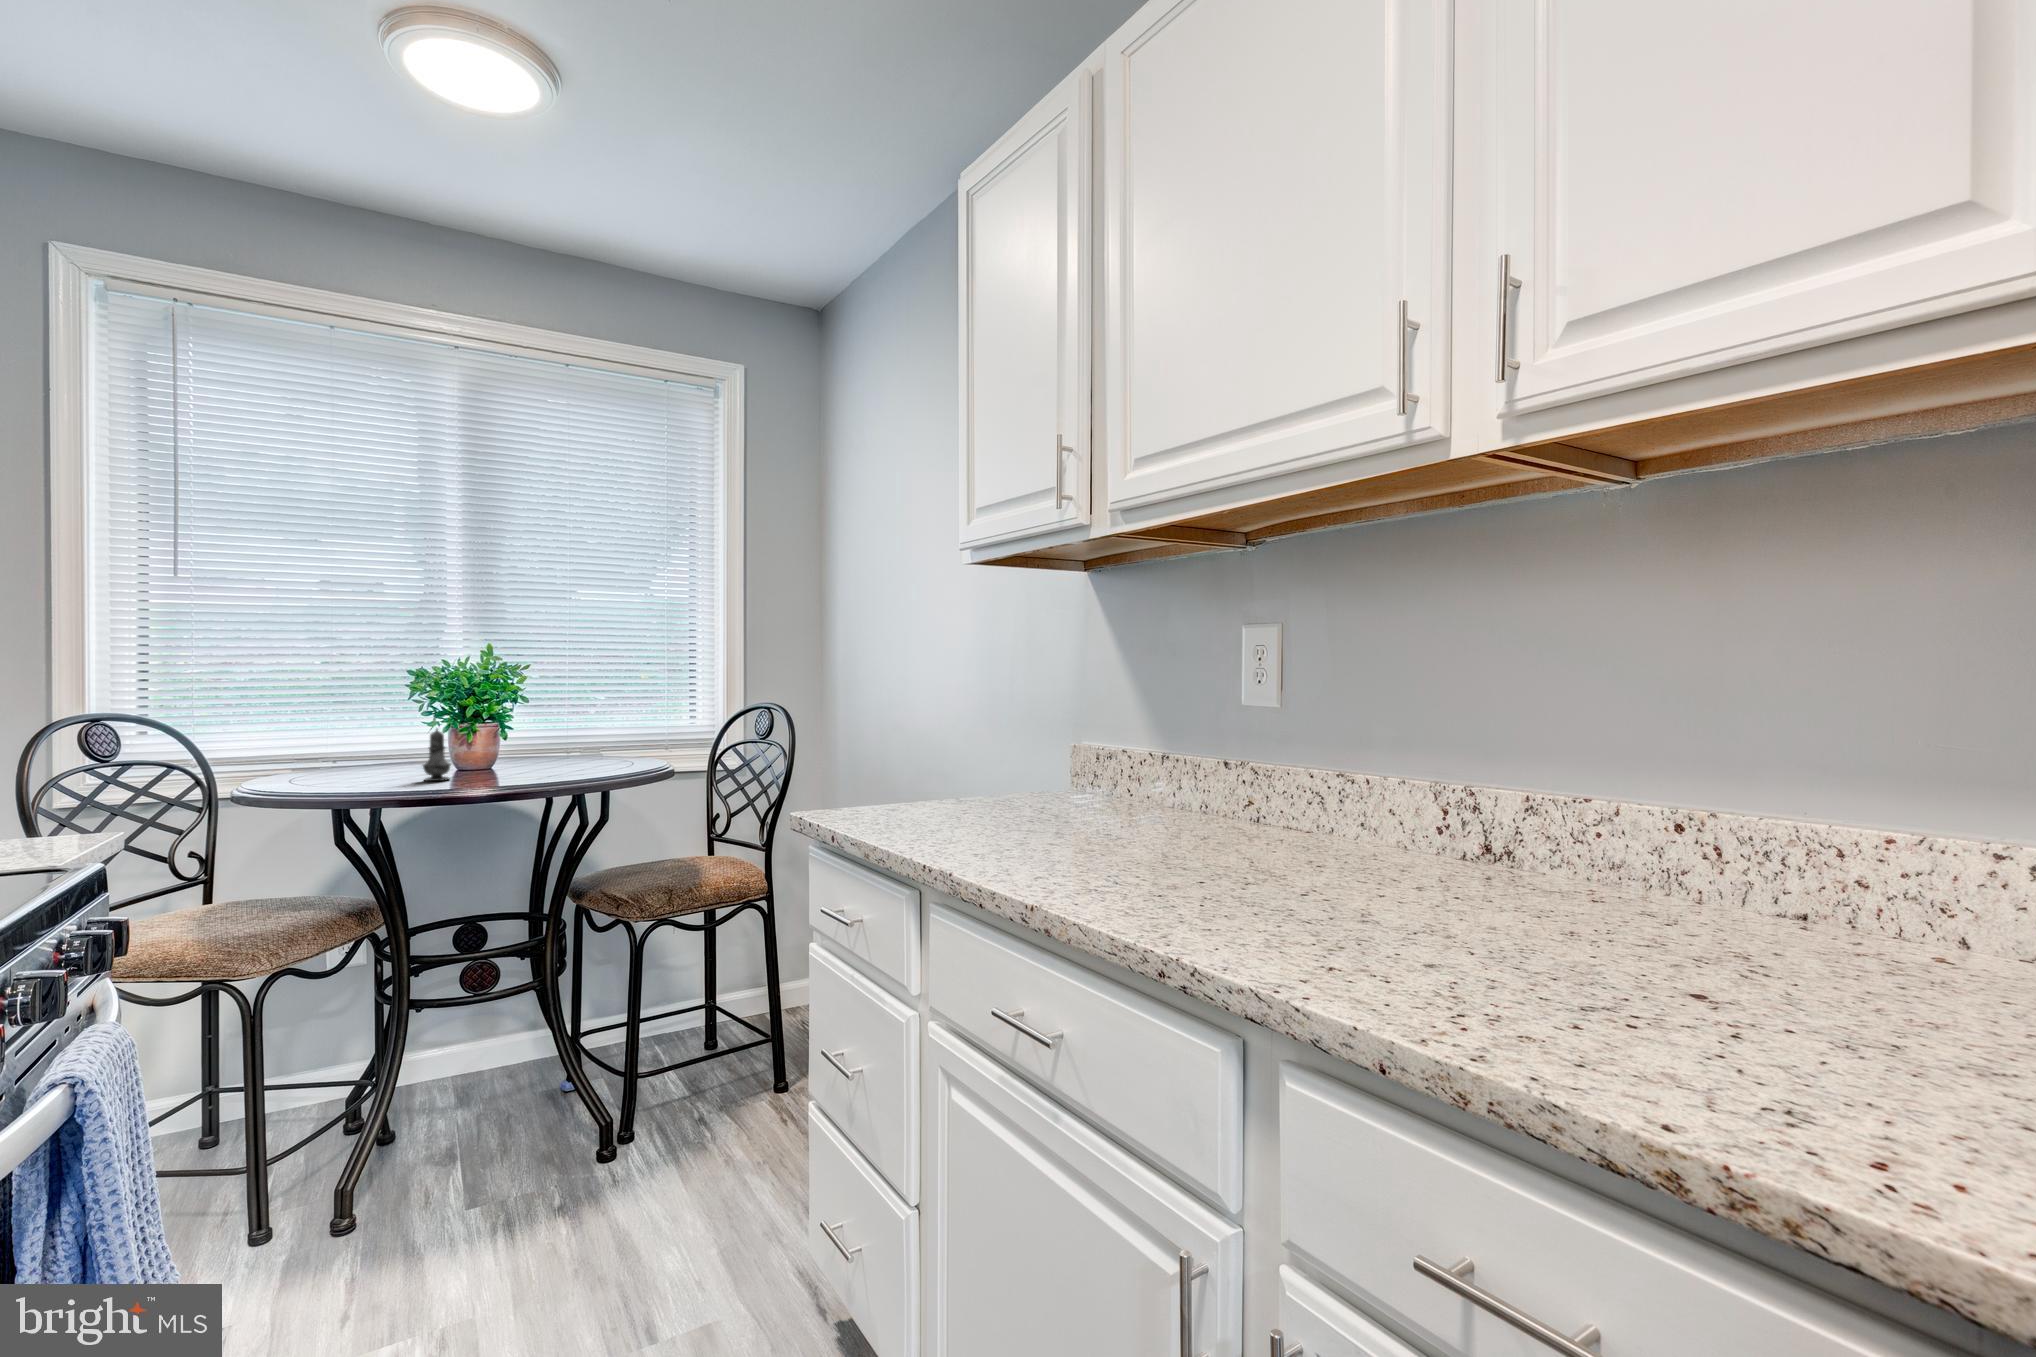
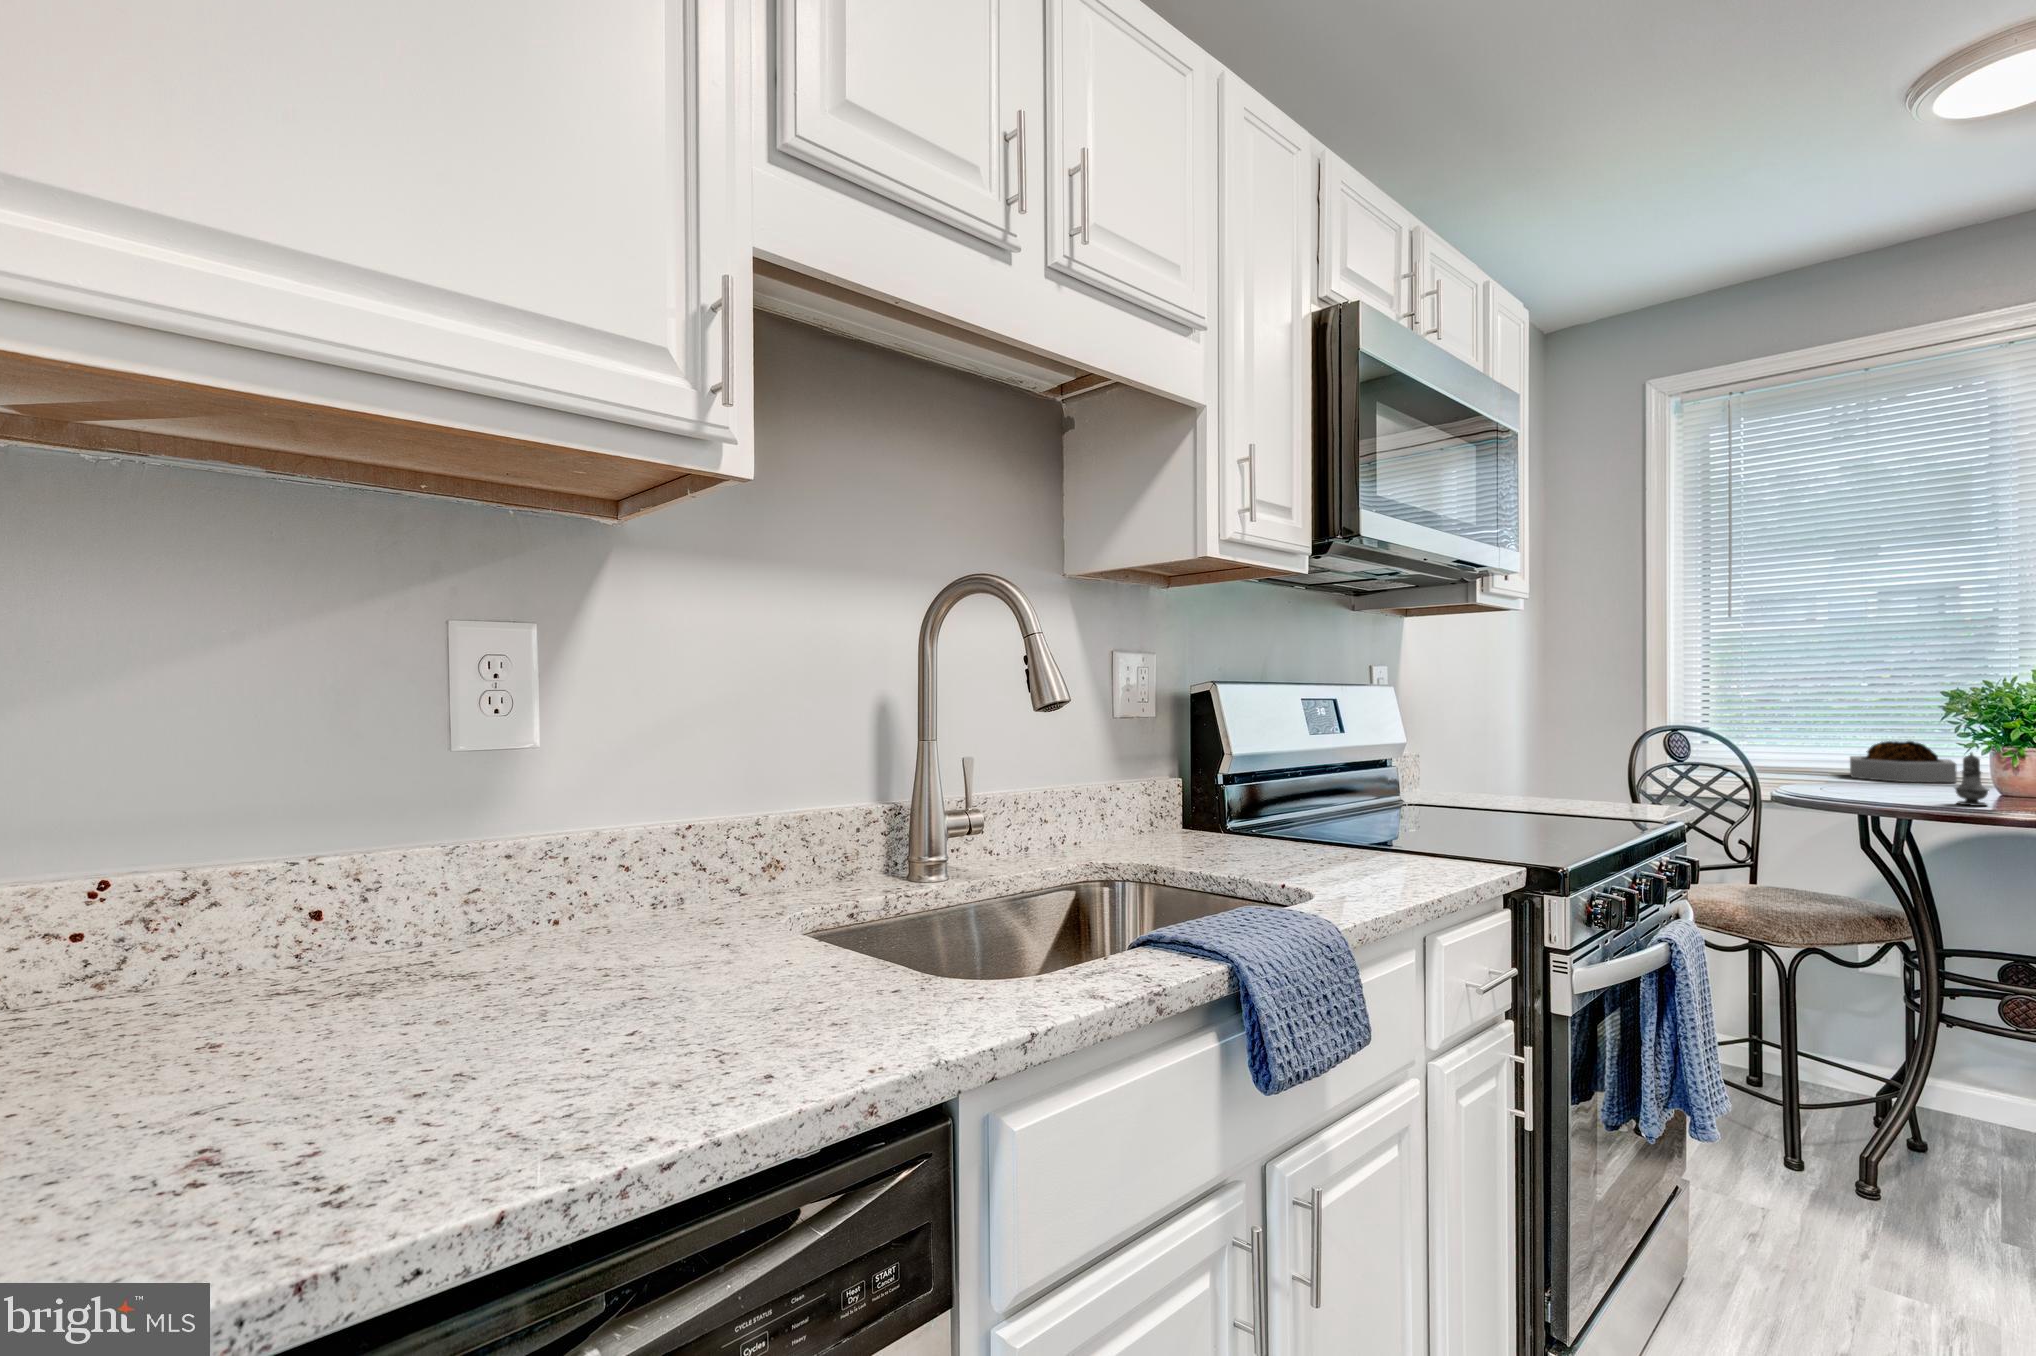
decorative bowl: none [317,720,416,766] -> present [1850,741,1957,782]

